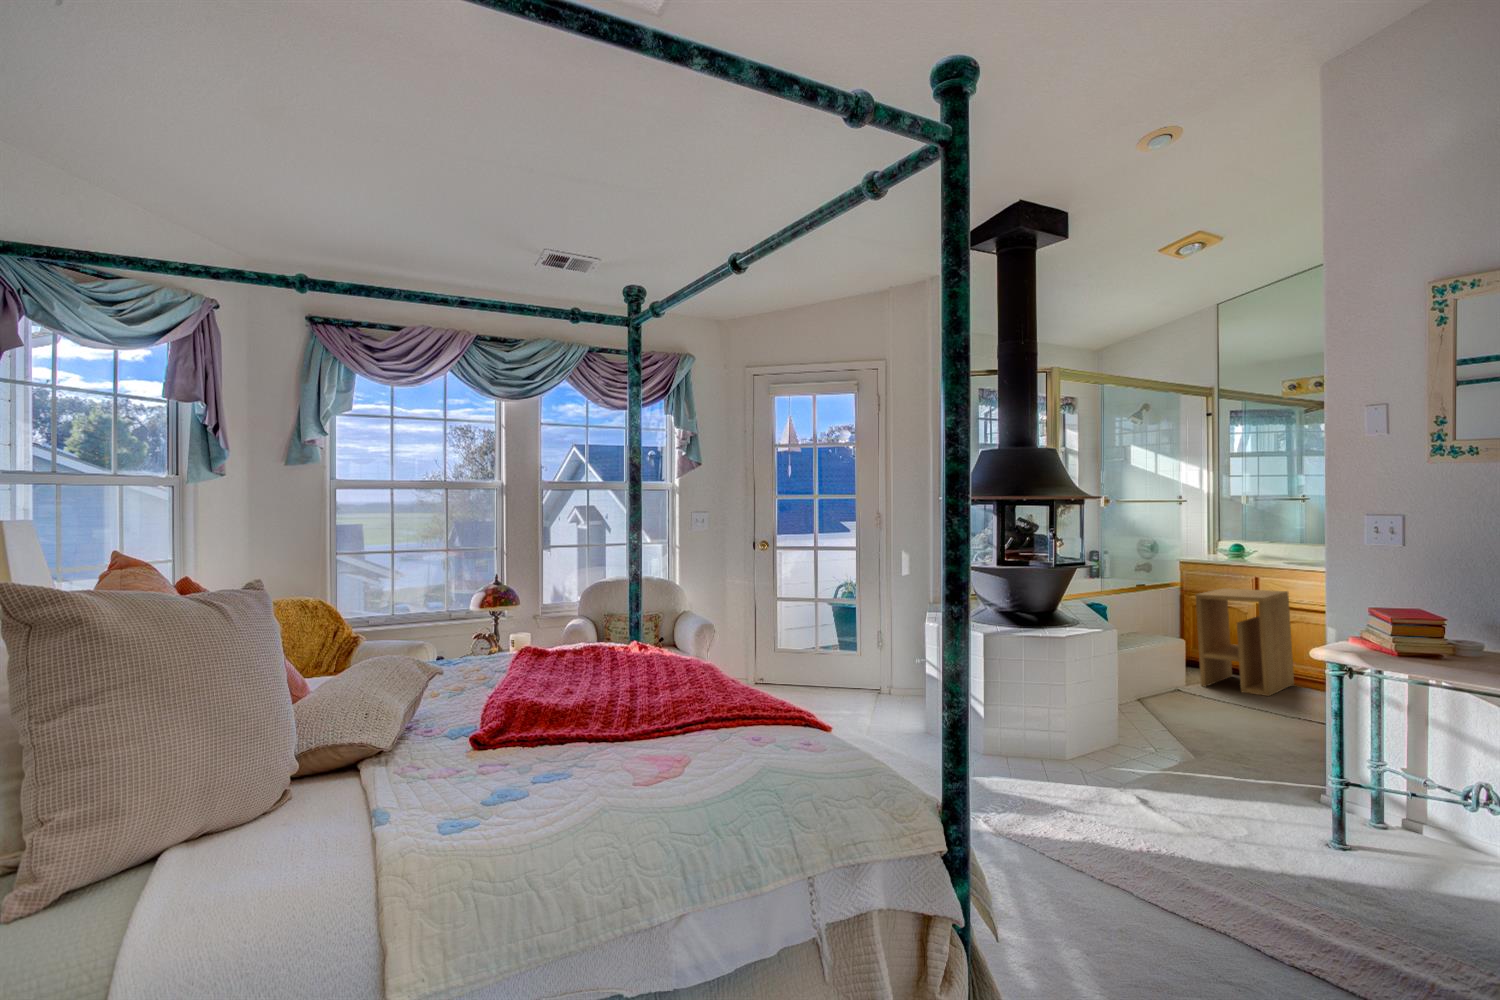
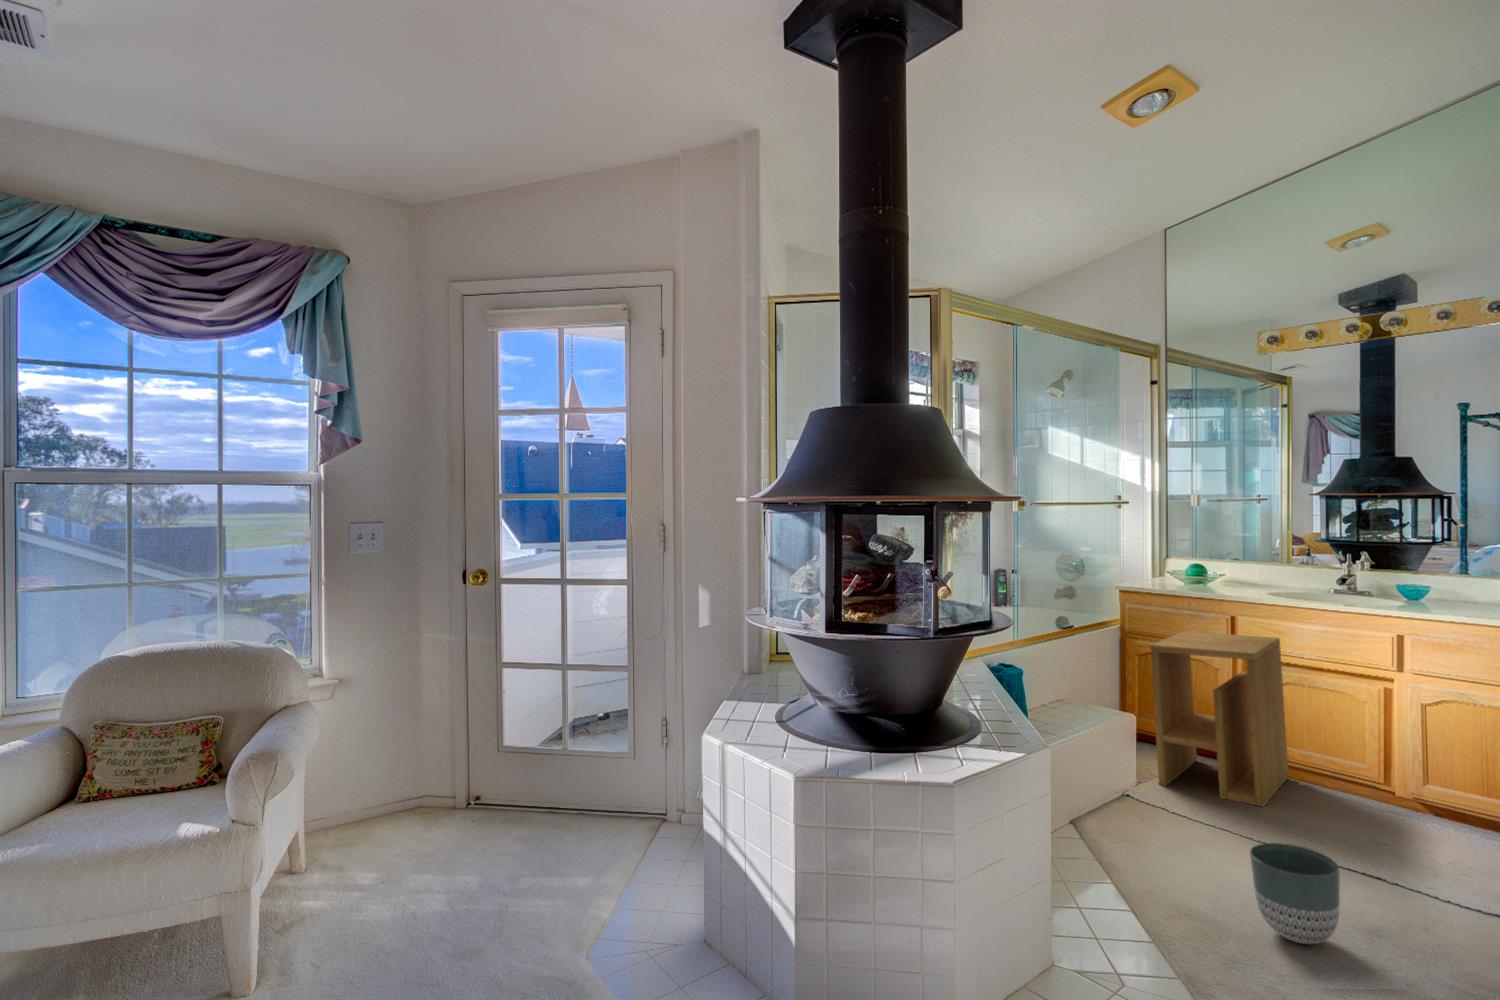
planter: none [1235,692,1284,741] -> present [1250,843,1340,944]

